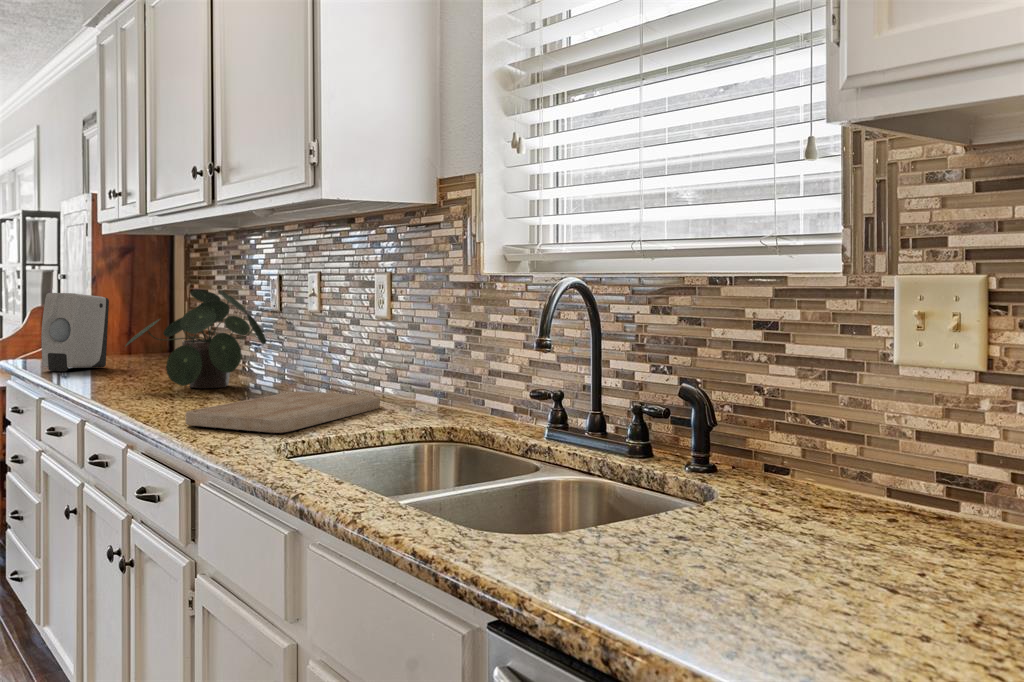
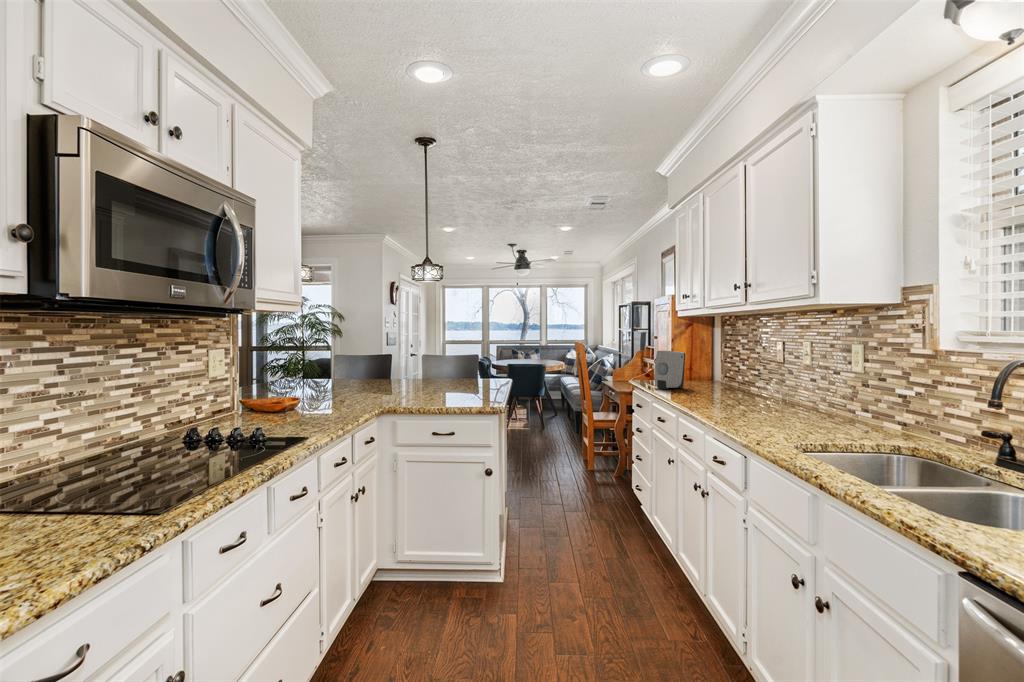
potted plant: present [126,290,266,388] -> none [700,353,777,405]
cutting board: present [186,392,380,433] -> none [741,413,857,438]

